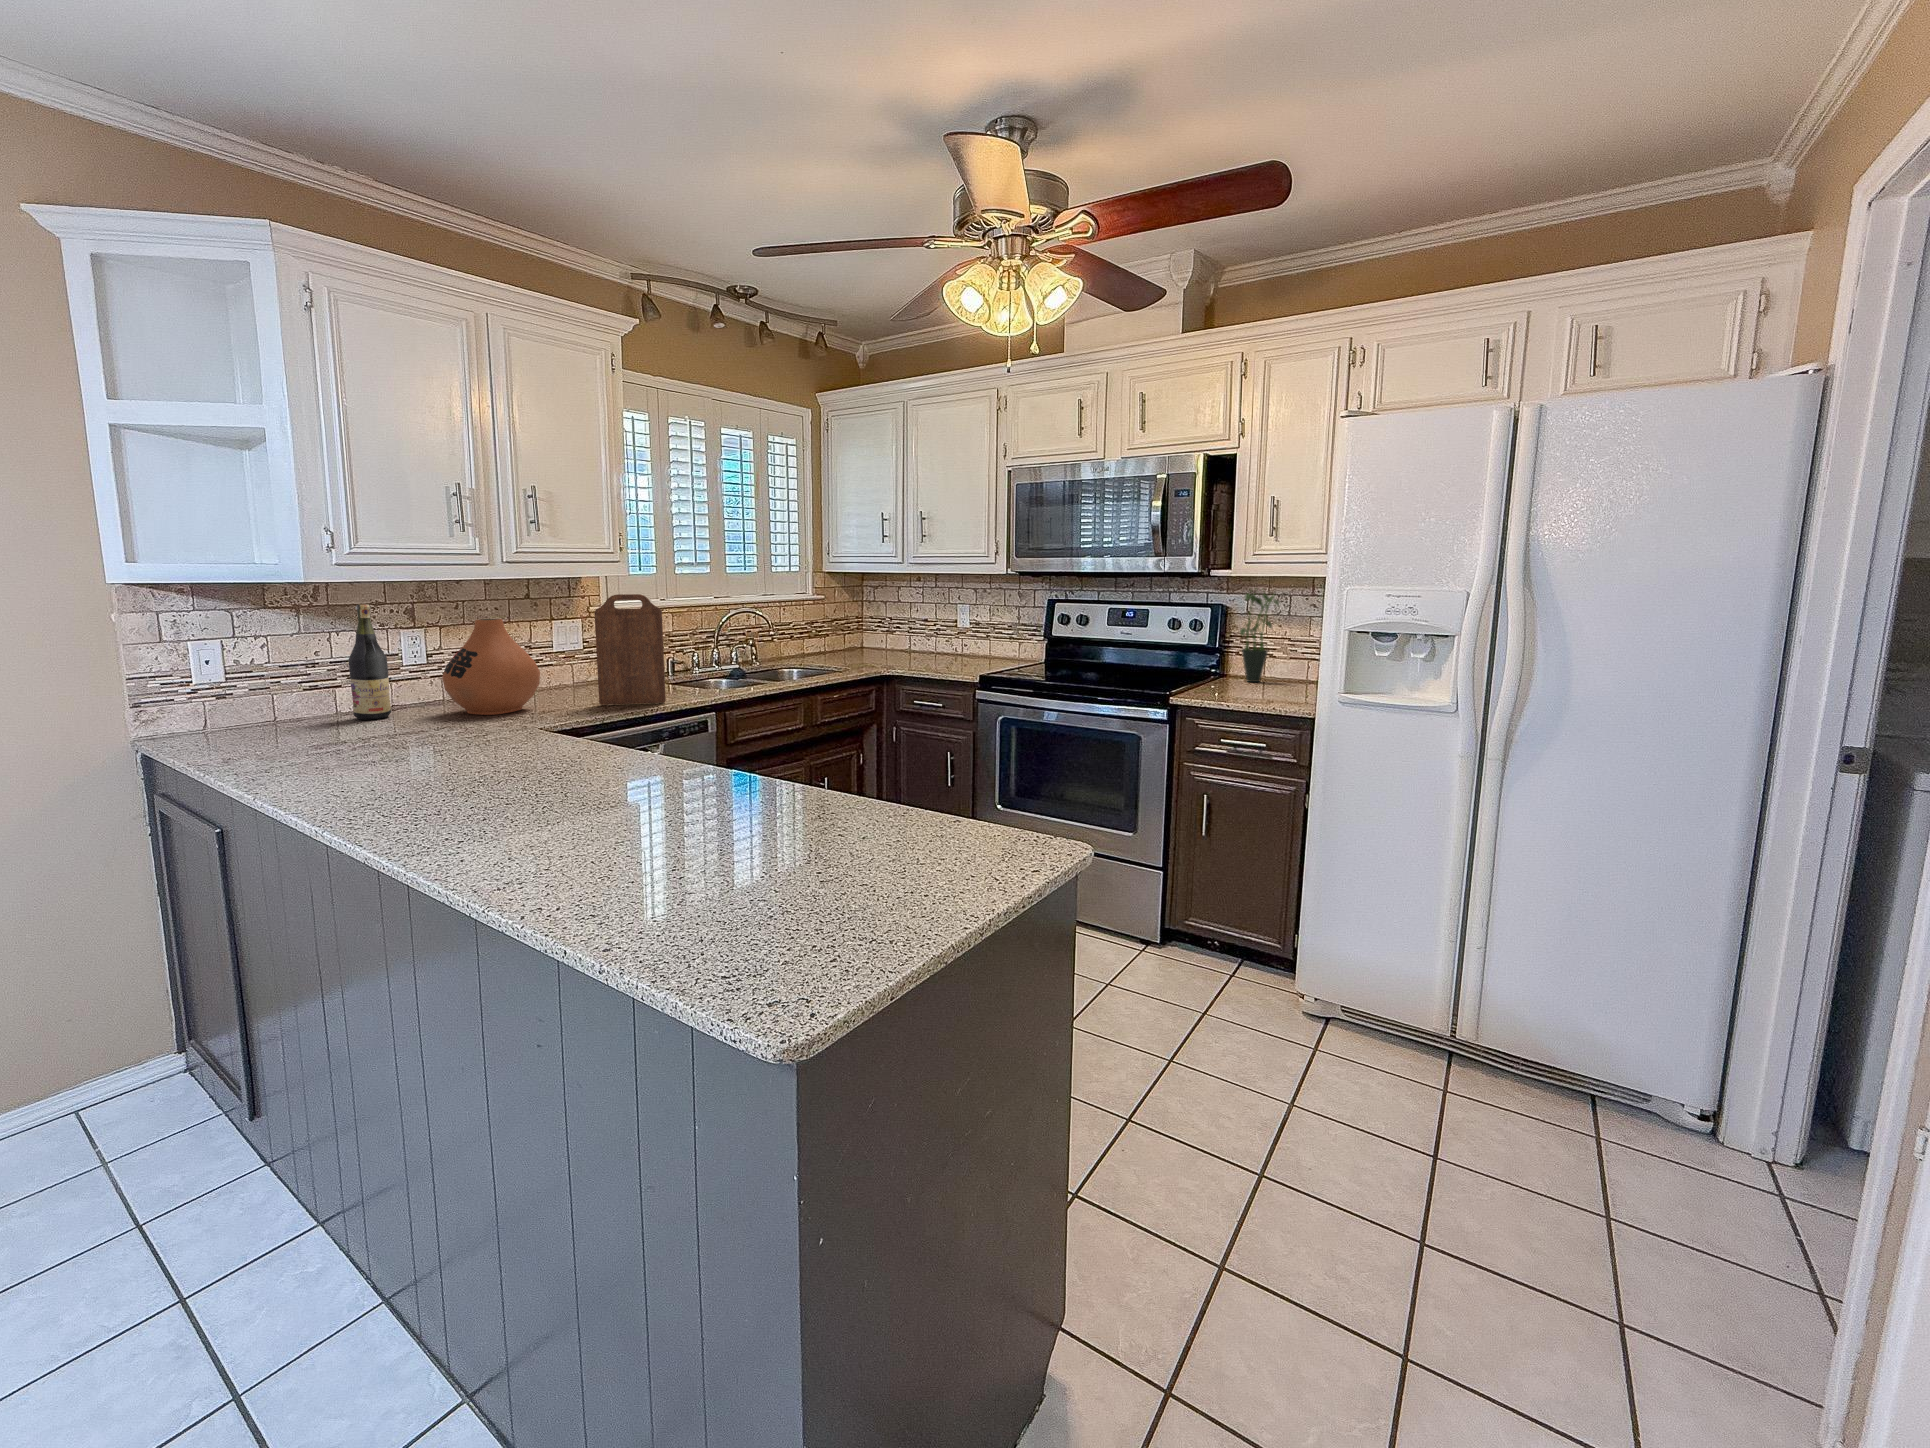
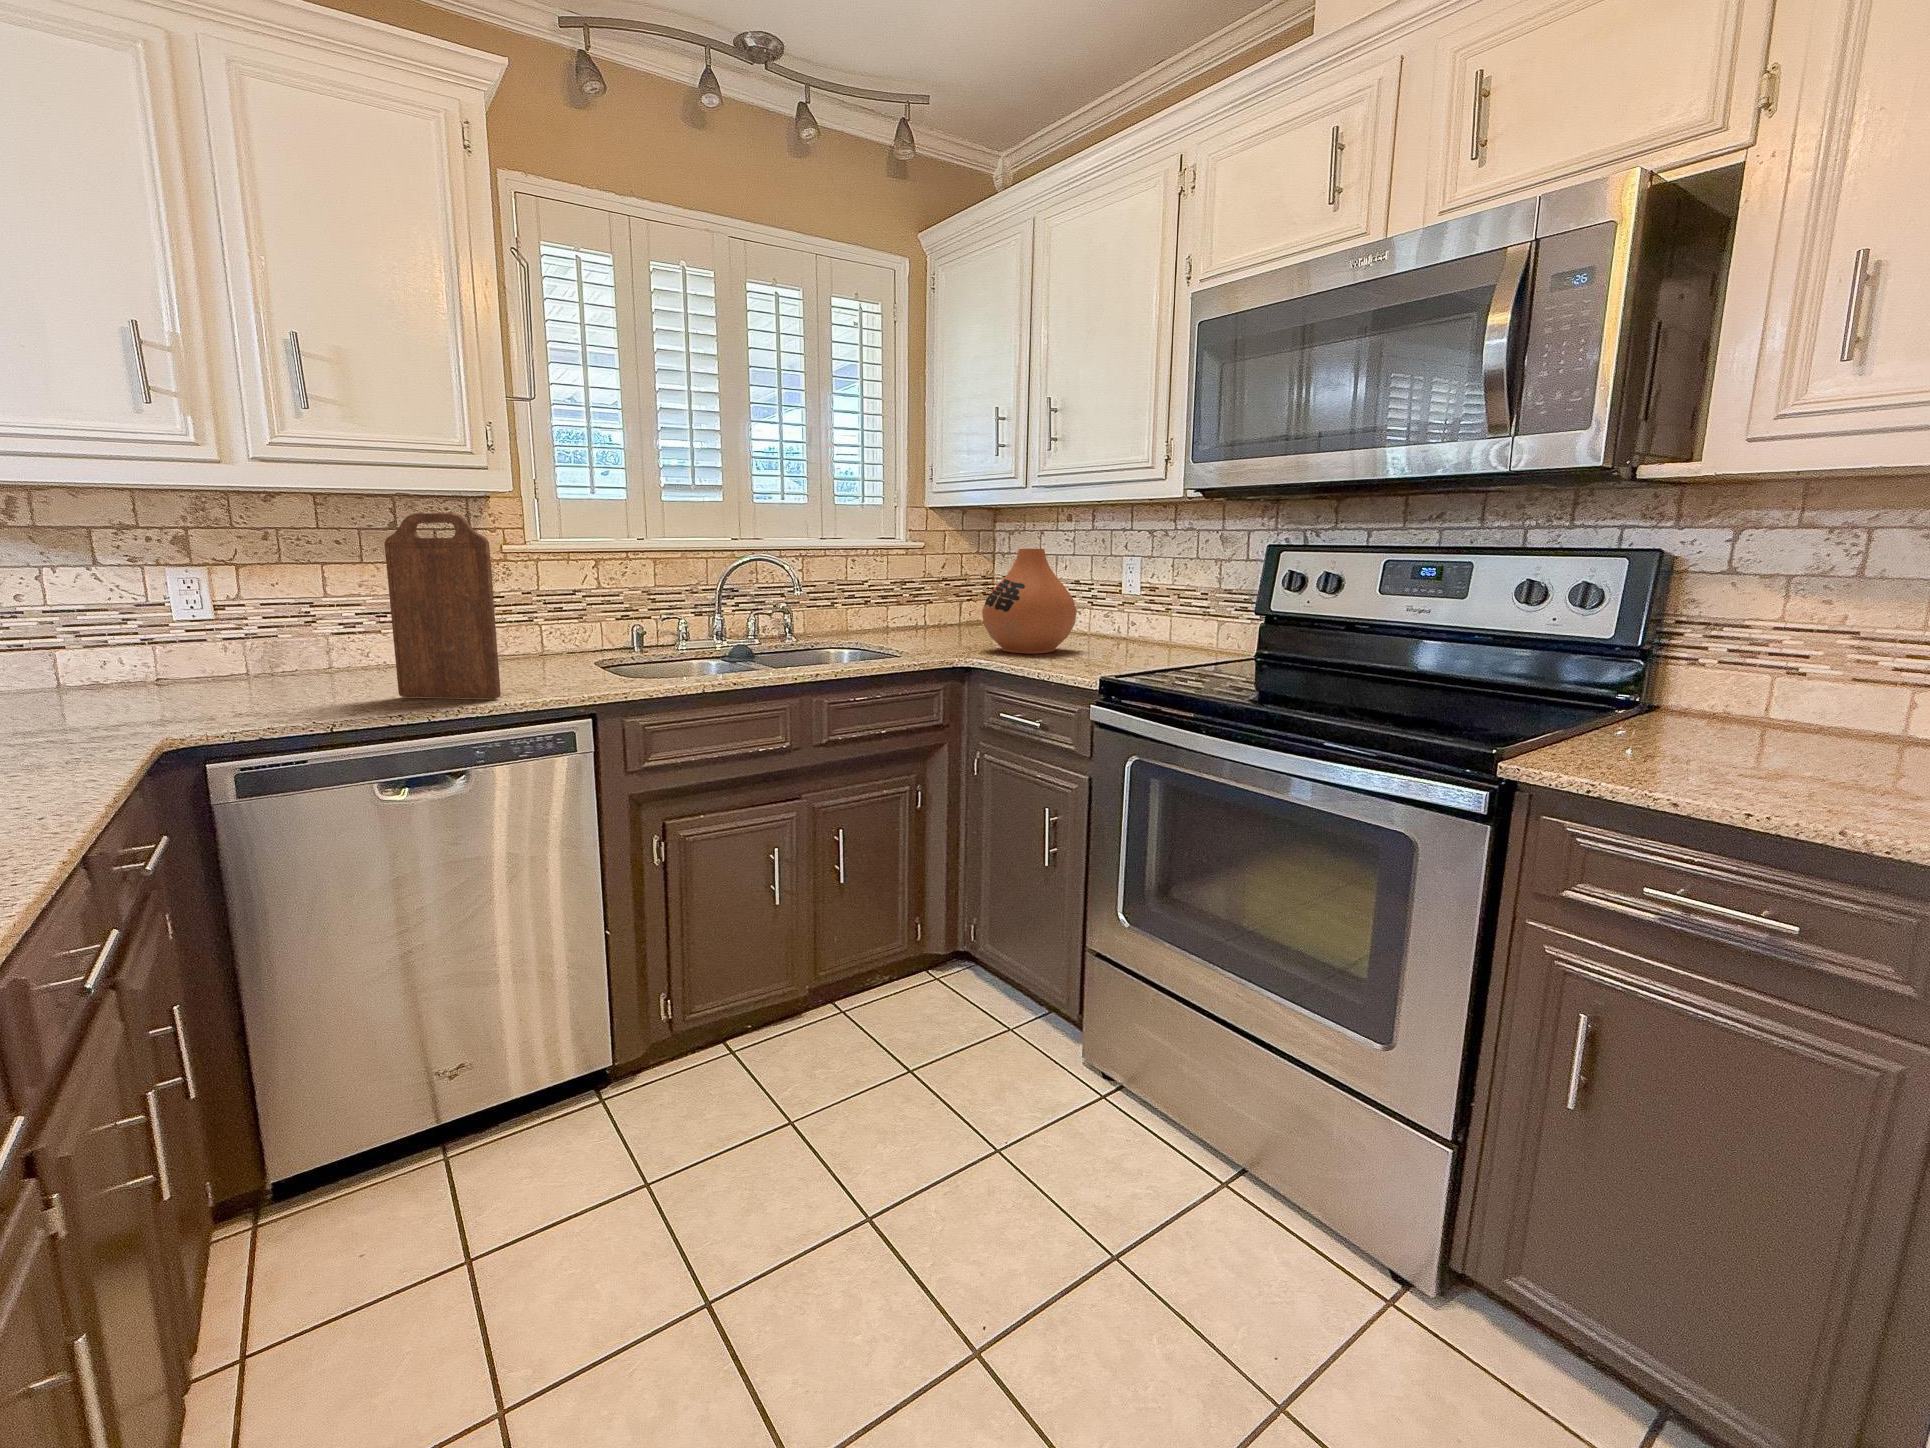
potted plant: present [1240,593,1279,682] -> none [1707,507,1839,731]
wine bottle: present [348,604,391,720] -> none [26,524,107,701]
vase: present [442,619,540,715] -> present [982,549,1077,654]

